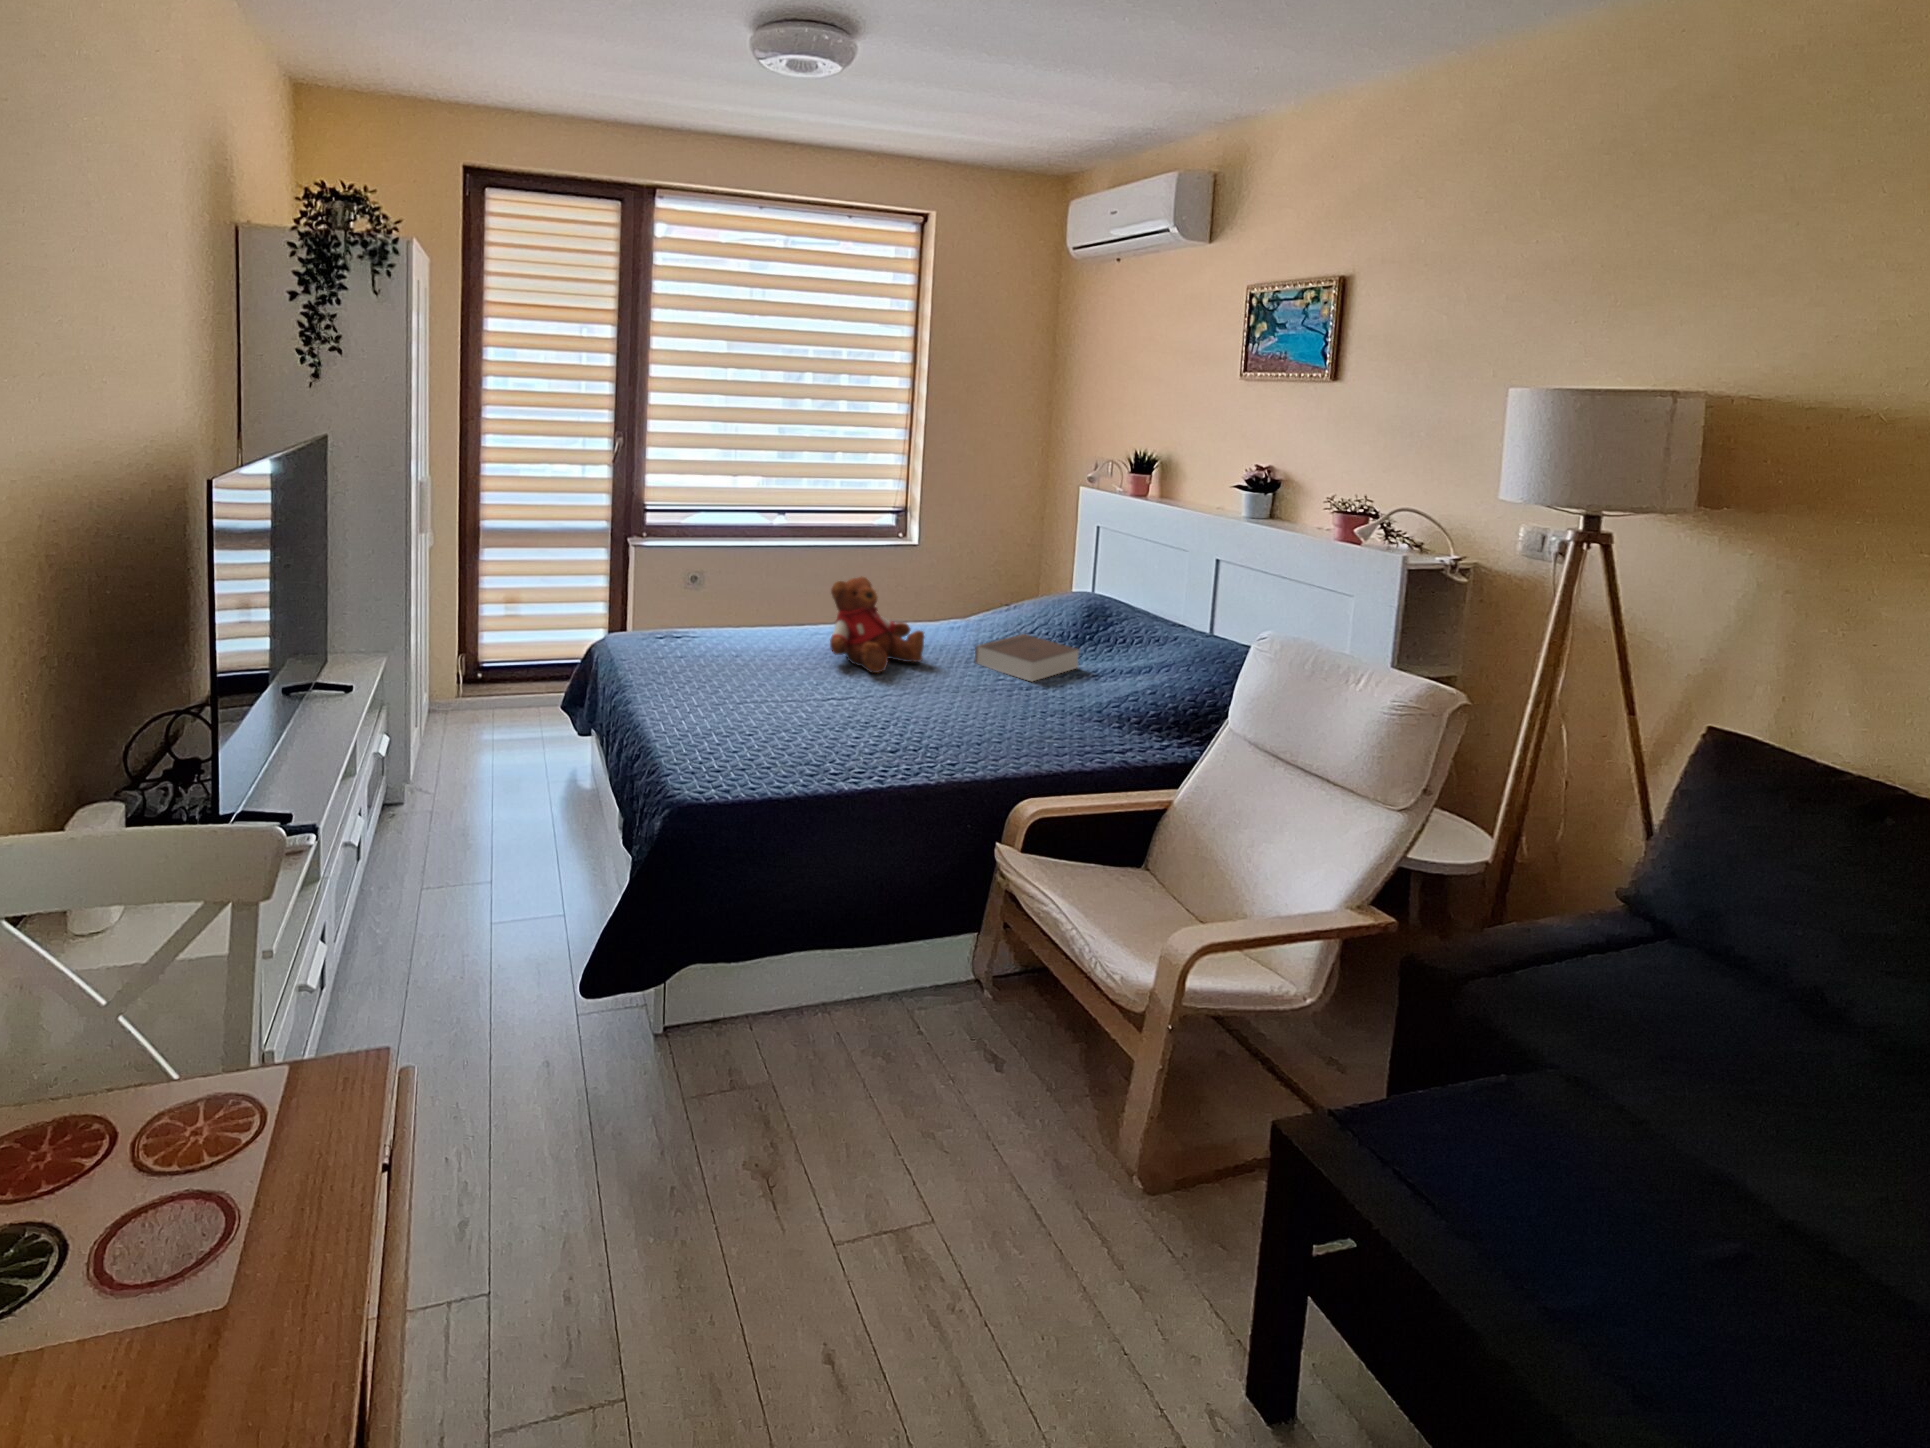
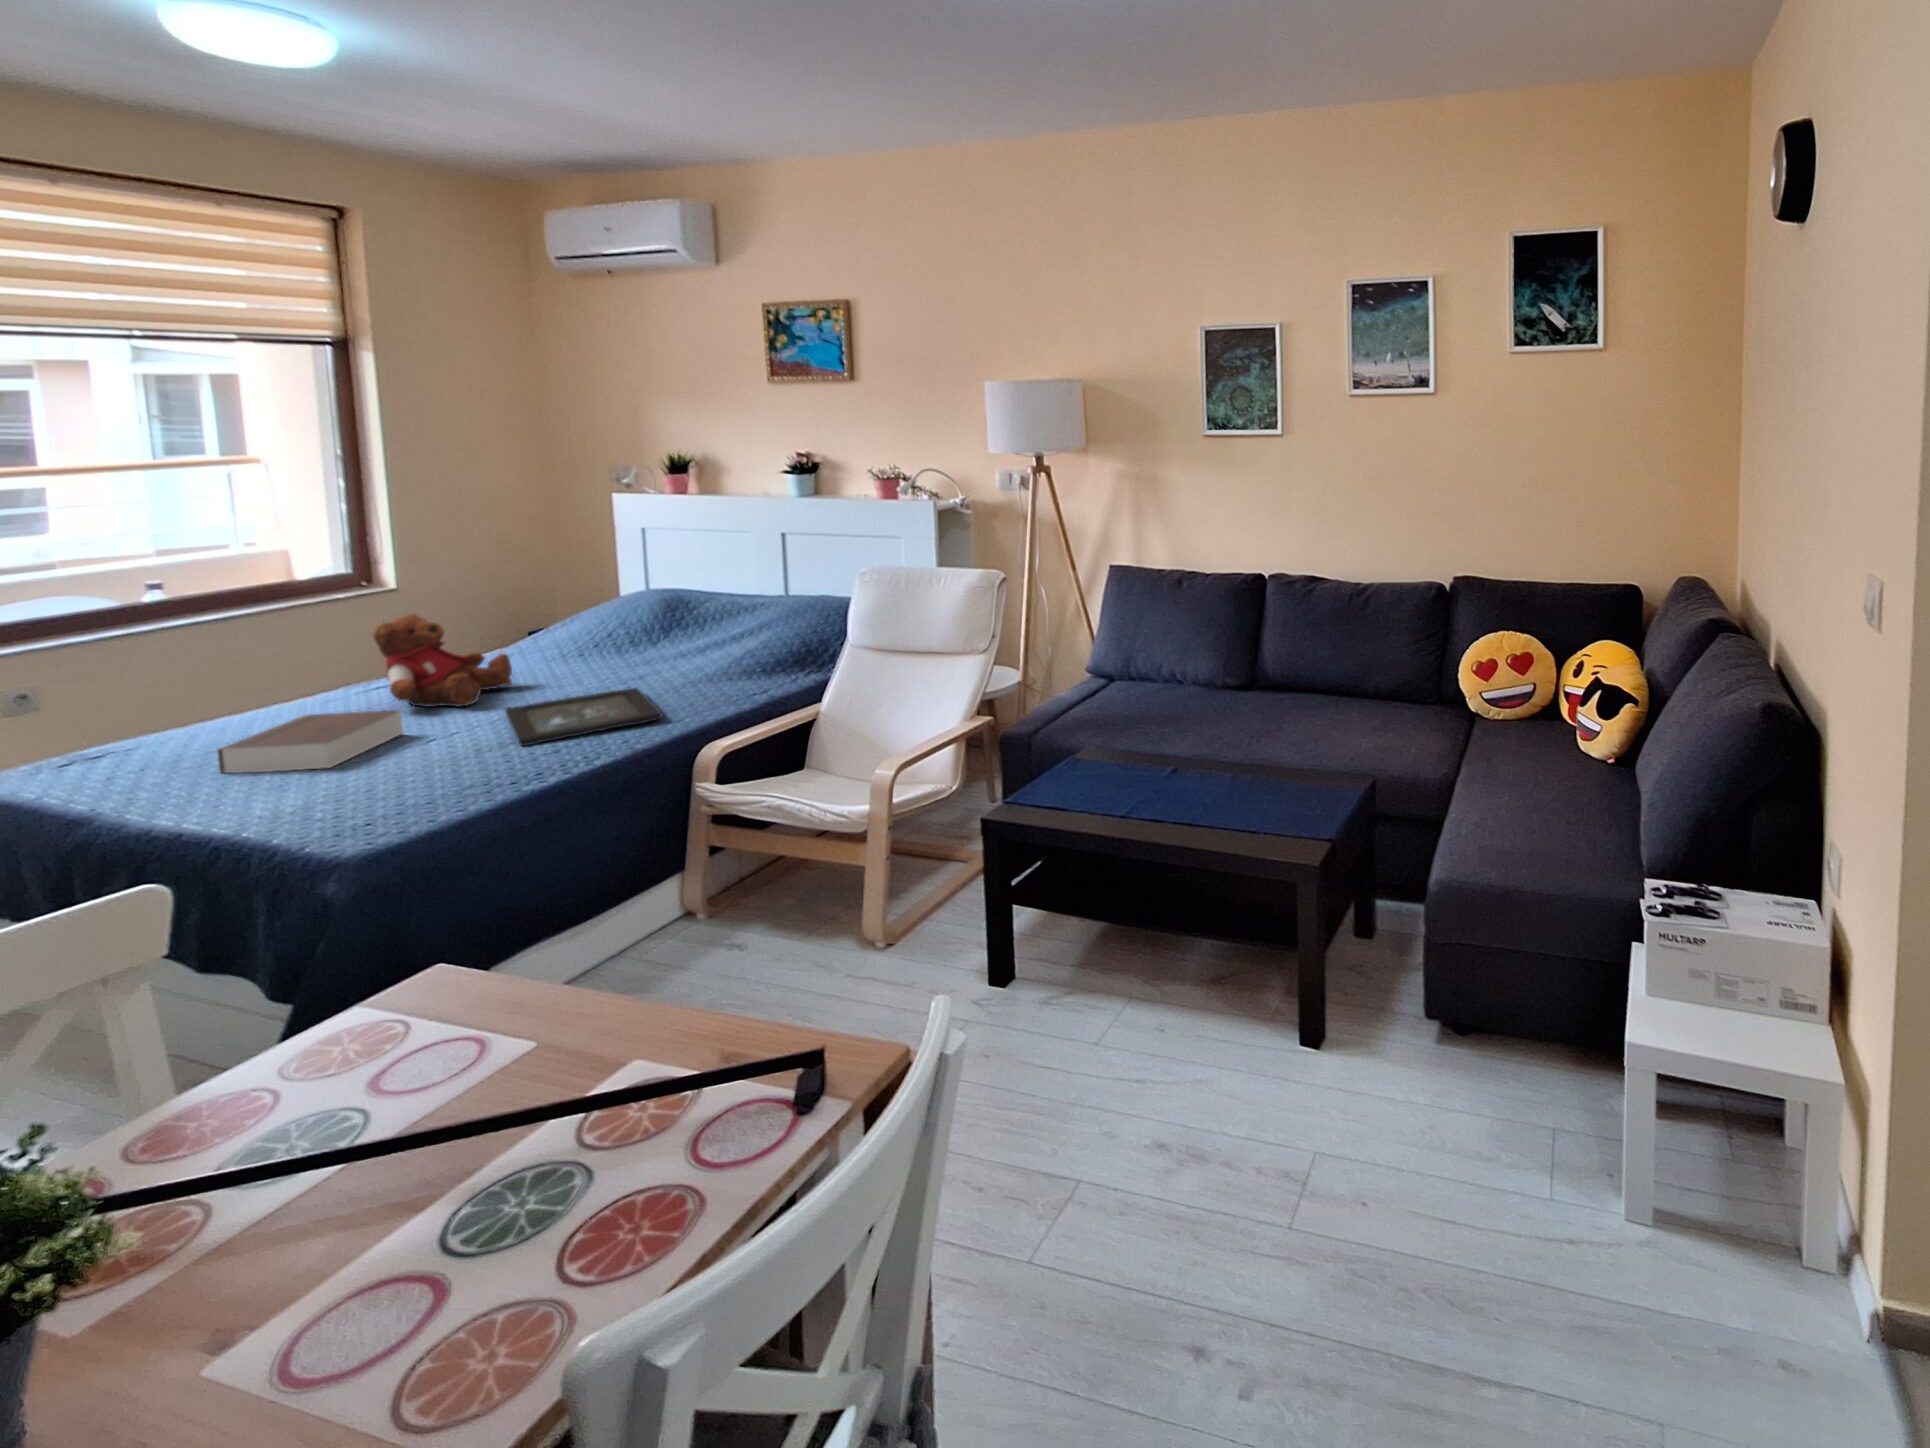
book: present [975,634,1079,682] -> present [218,709,404,773]
tray: none [863,687,1001,752] -> present [504,688,662,746]

